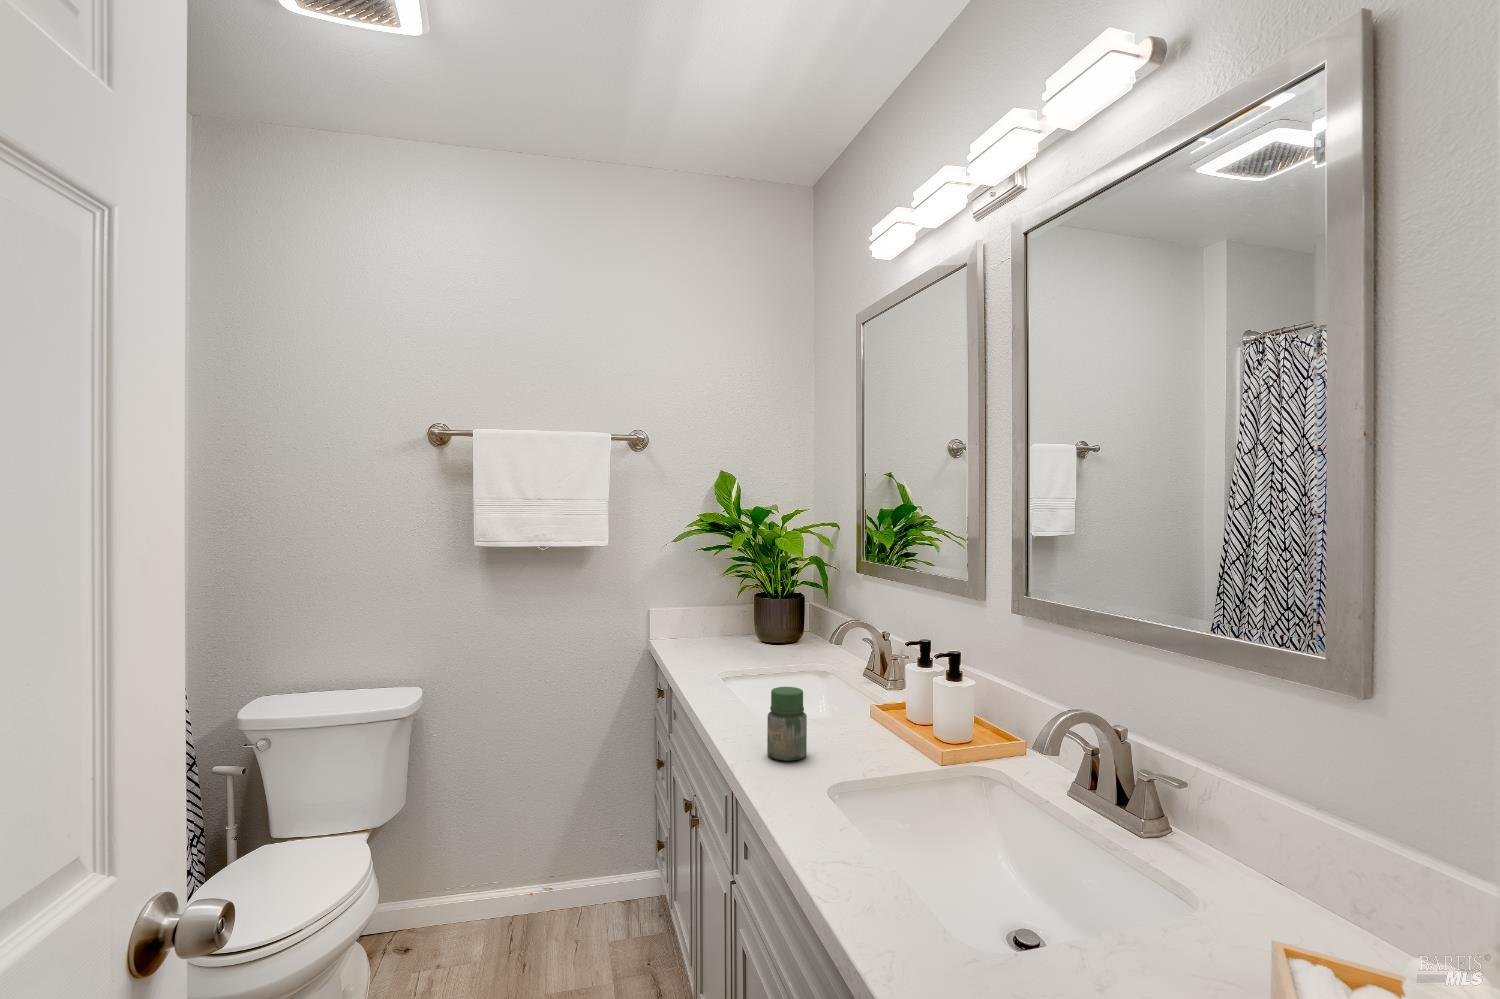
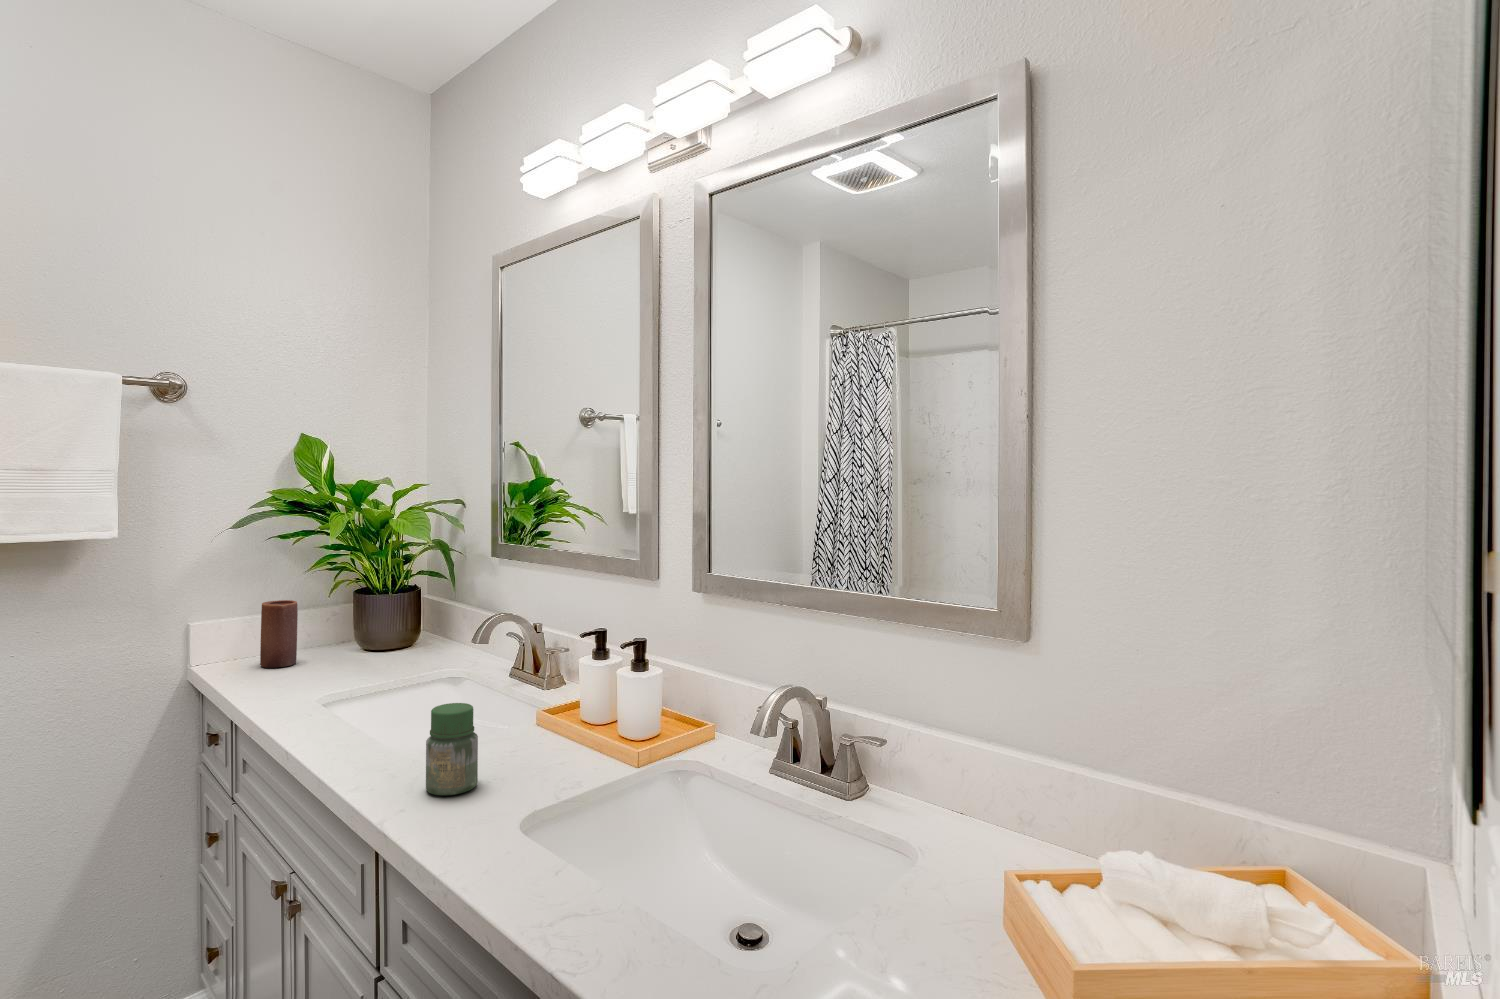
candle: none [690,598,715,649] -> present [260,600,298,668]

